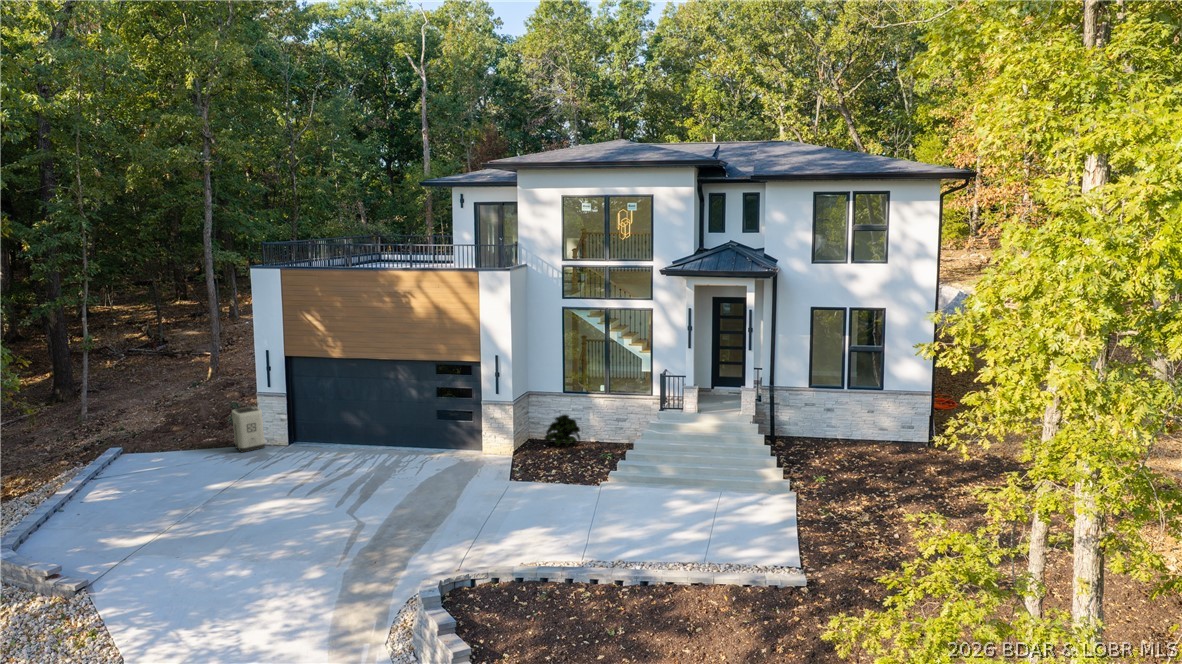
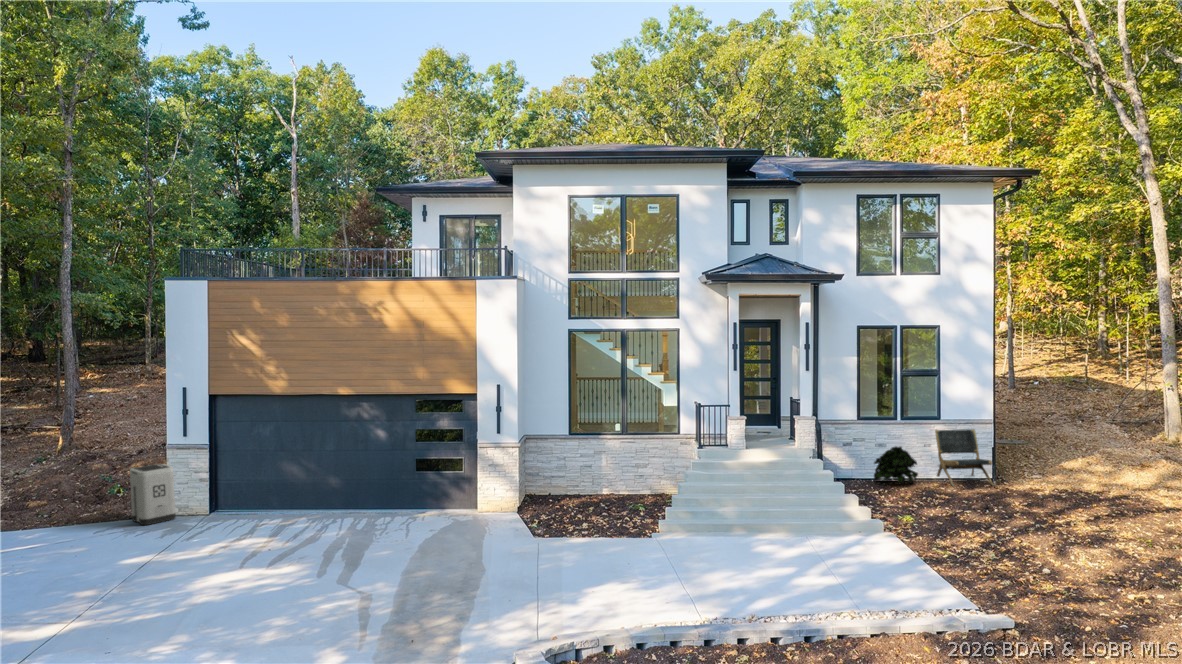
lounge chair: none [876,399,919,452] -> present [935,429,993,486]
potted plant: present [544,415,580,447] -> present [874,447,918,485]

